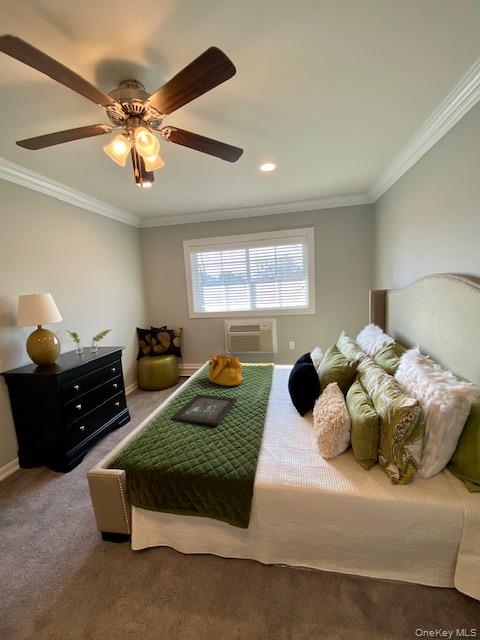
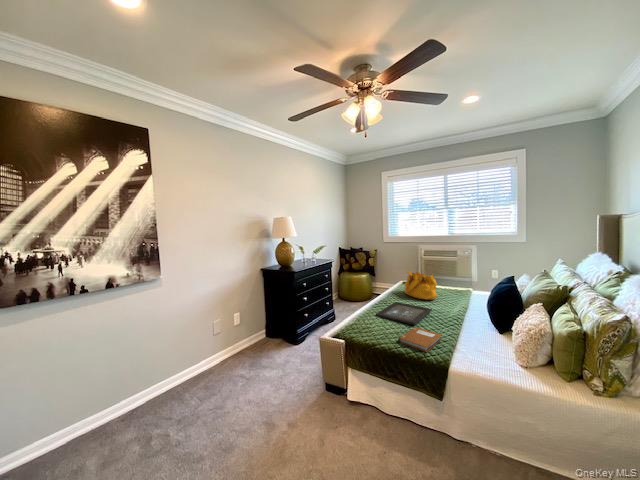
notebook: none [195,429,247,467] -> present [398,327,442,352]

